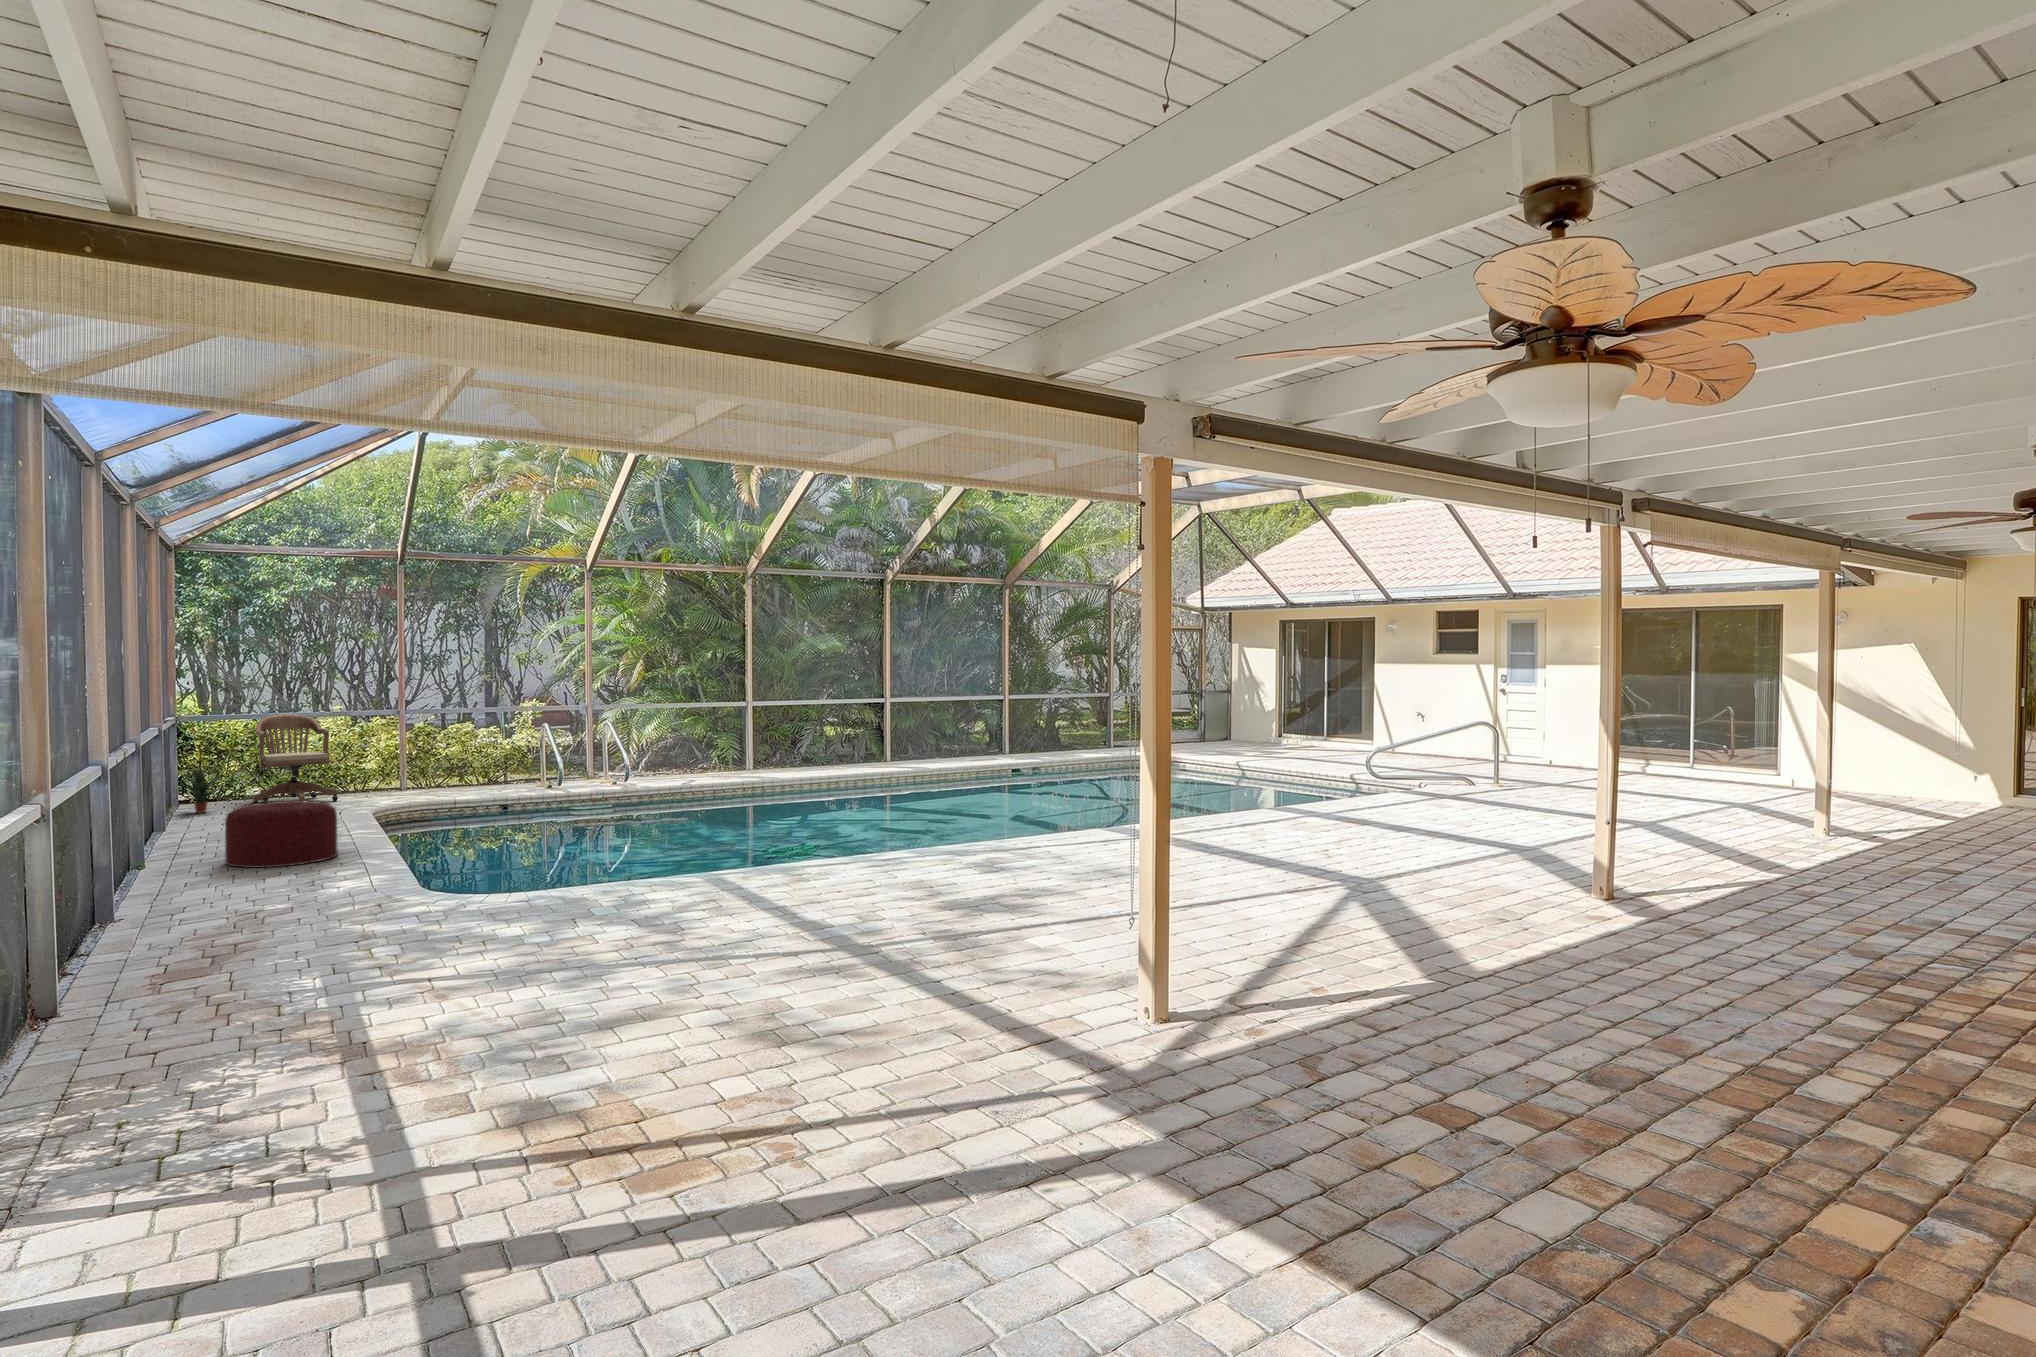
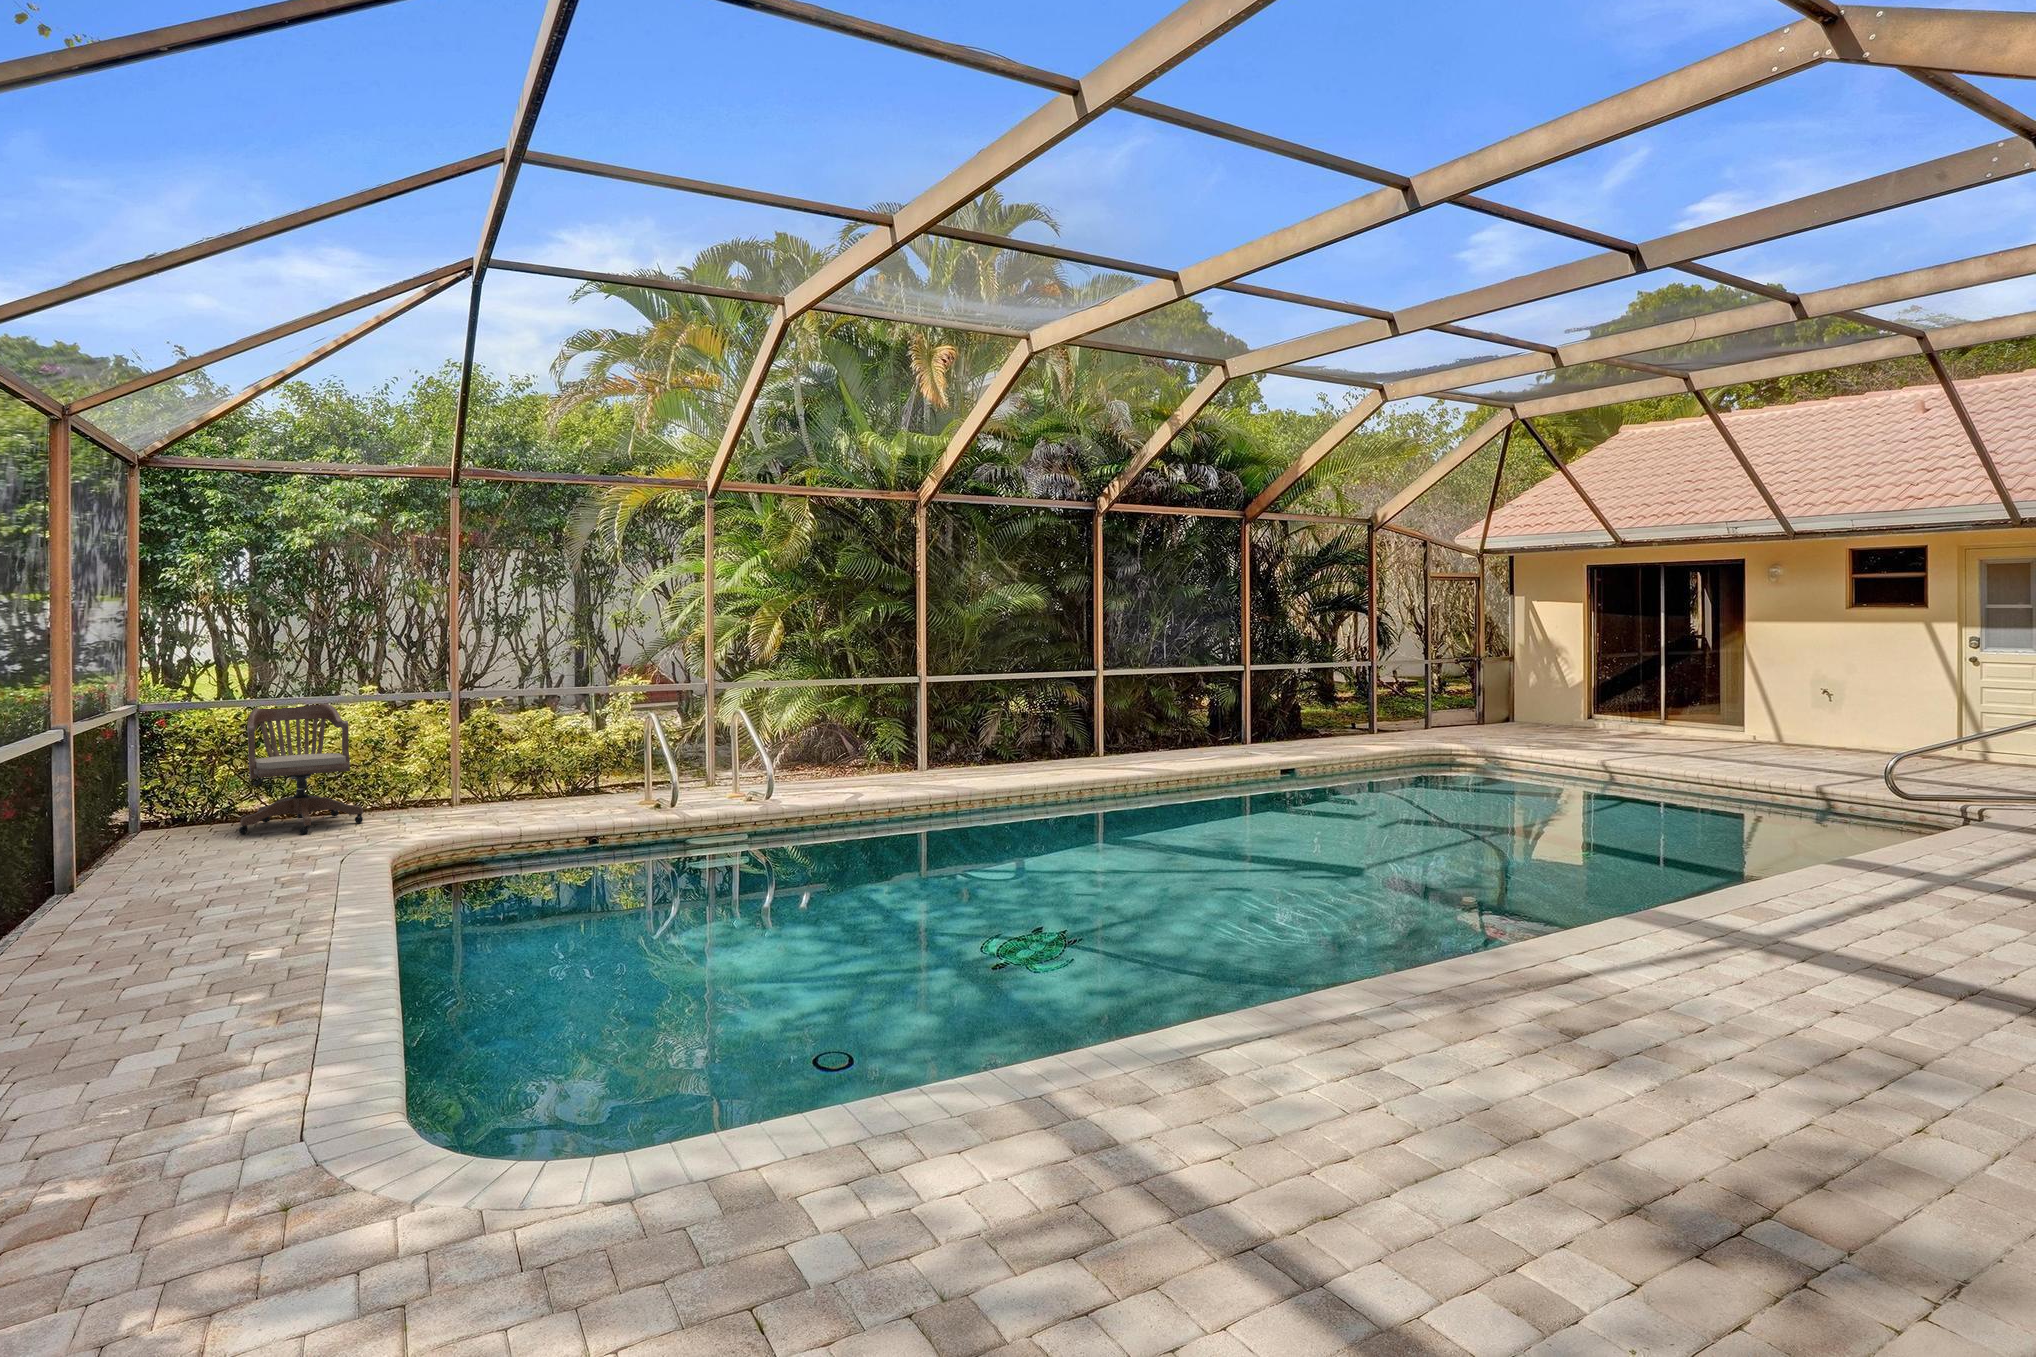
potted plant: present [179,770,221,813] -> none [118,787,195,848]
ottoman: present [225,800,338,868] -> none [64,870,278,1009]

